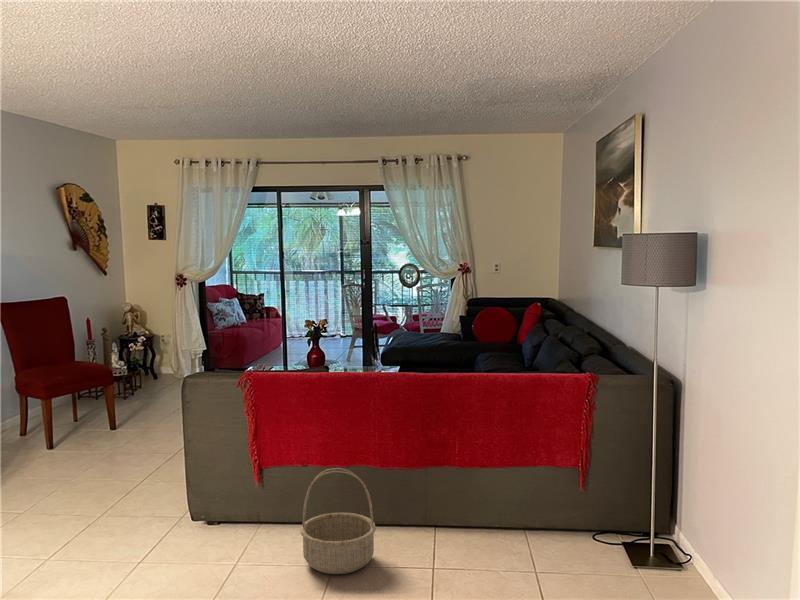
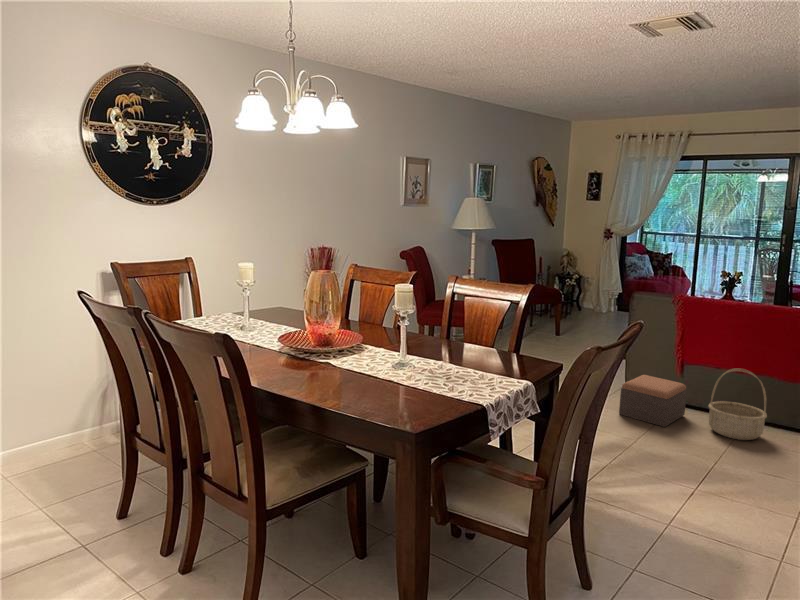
footstool: none [170,496,272,584] -> present [619,375,687,427]

